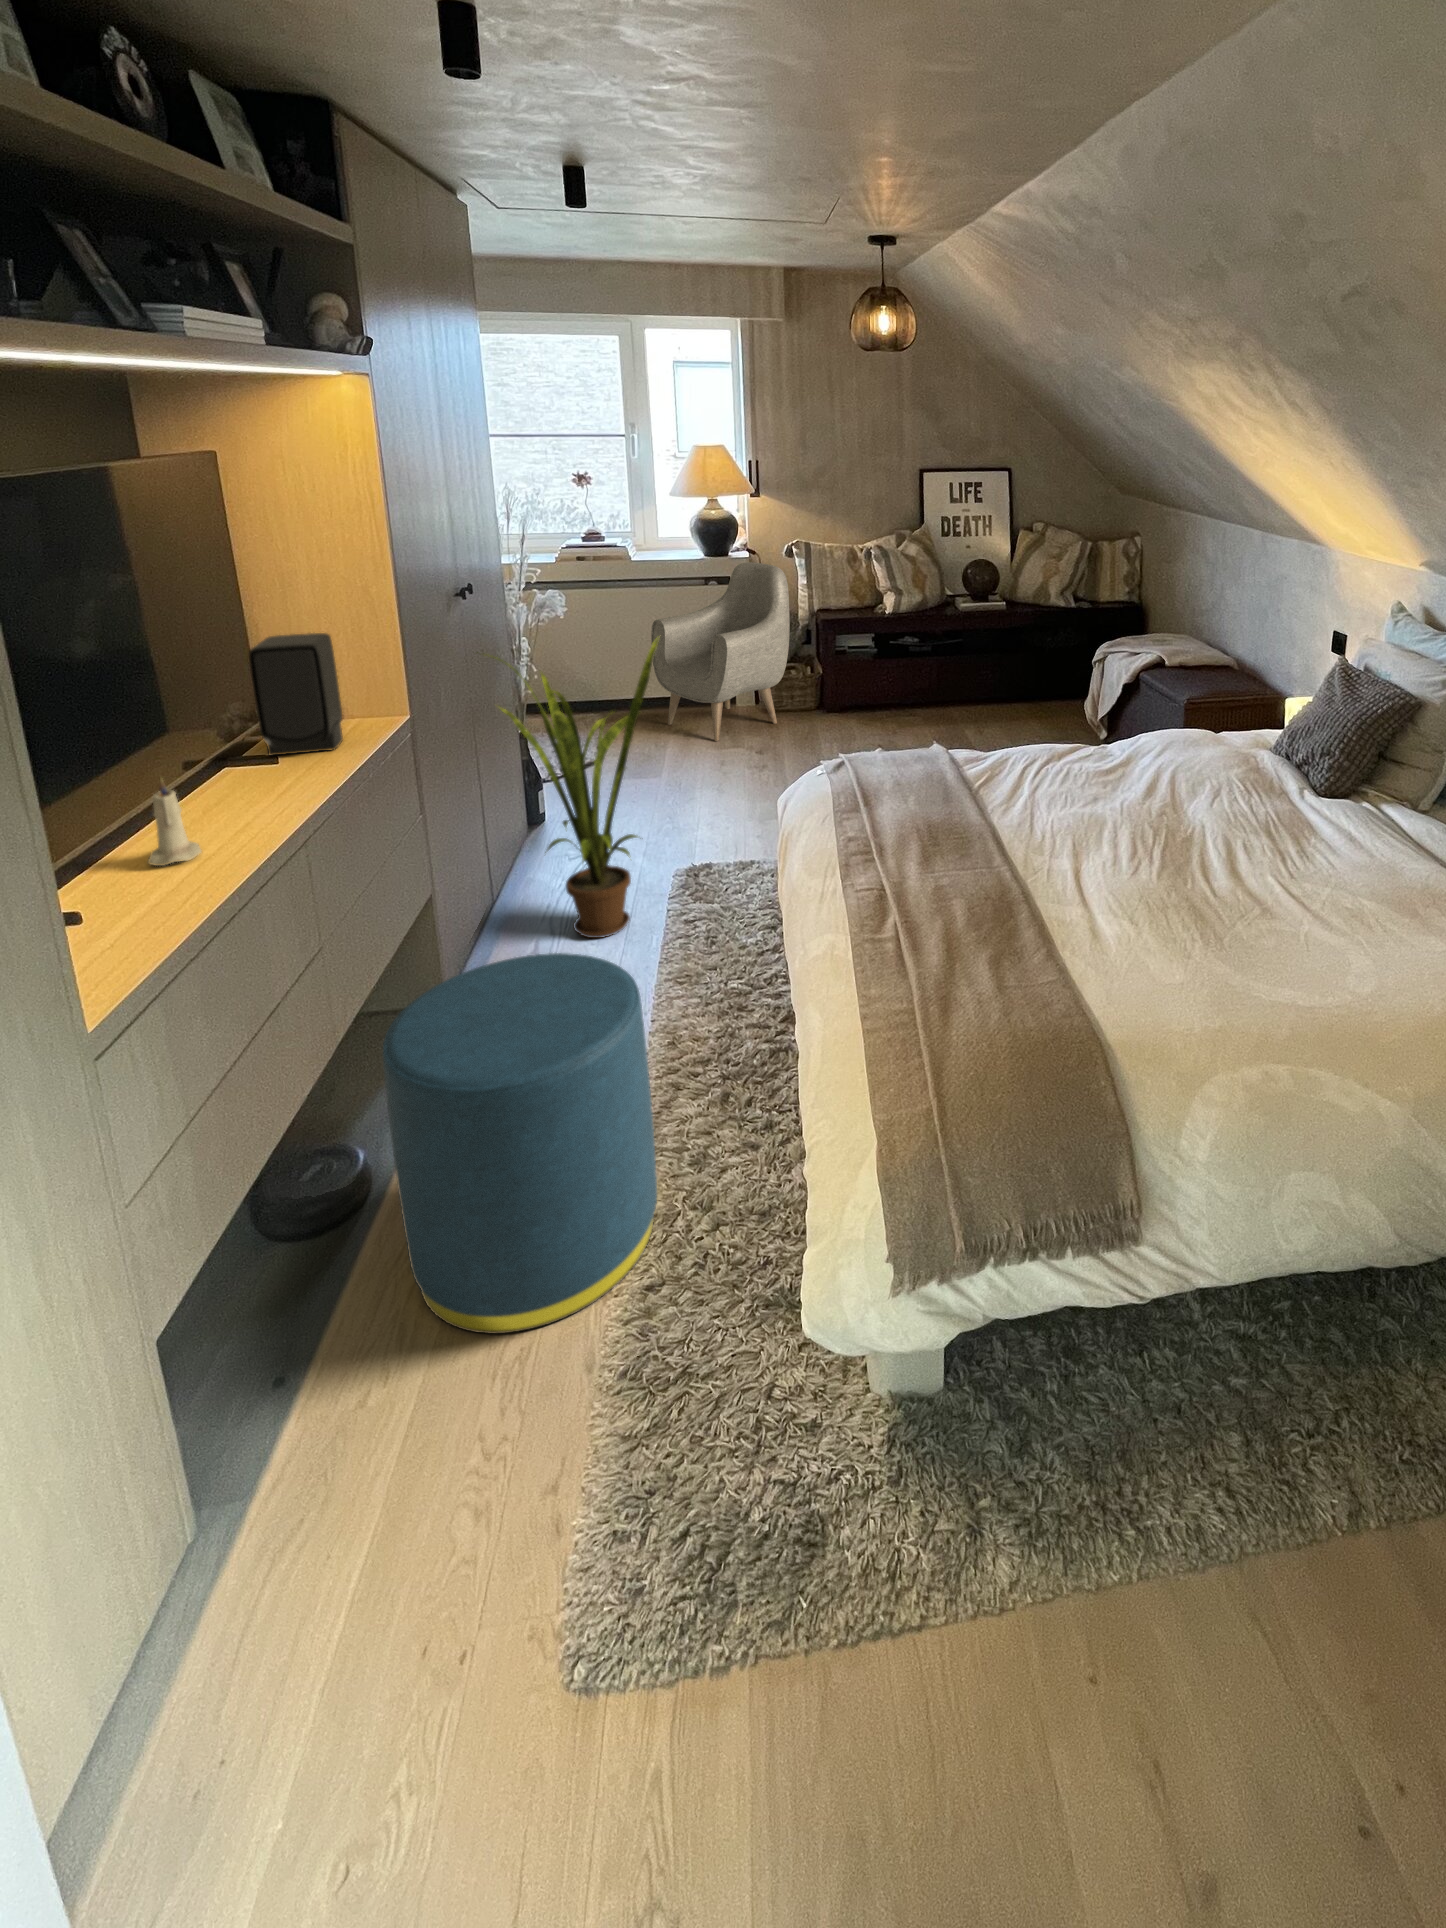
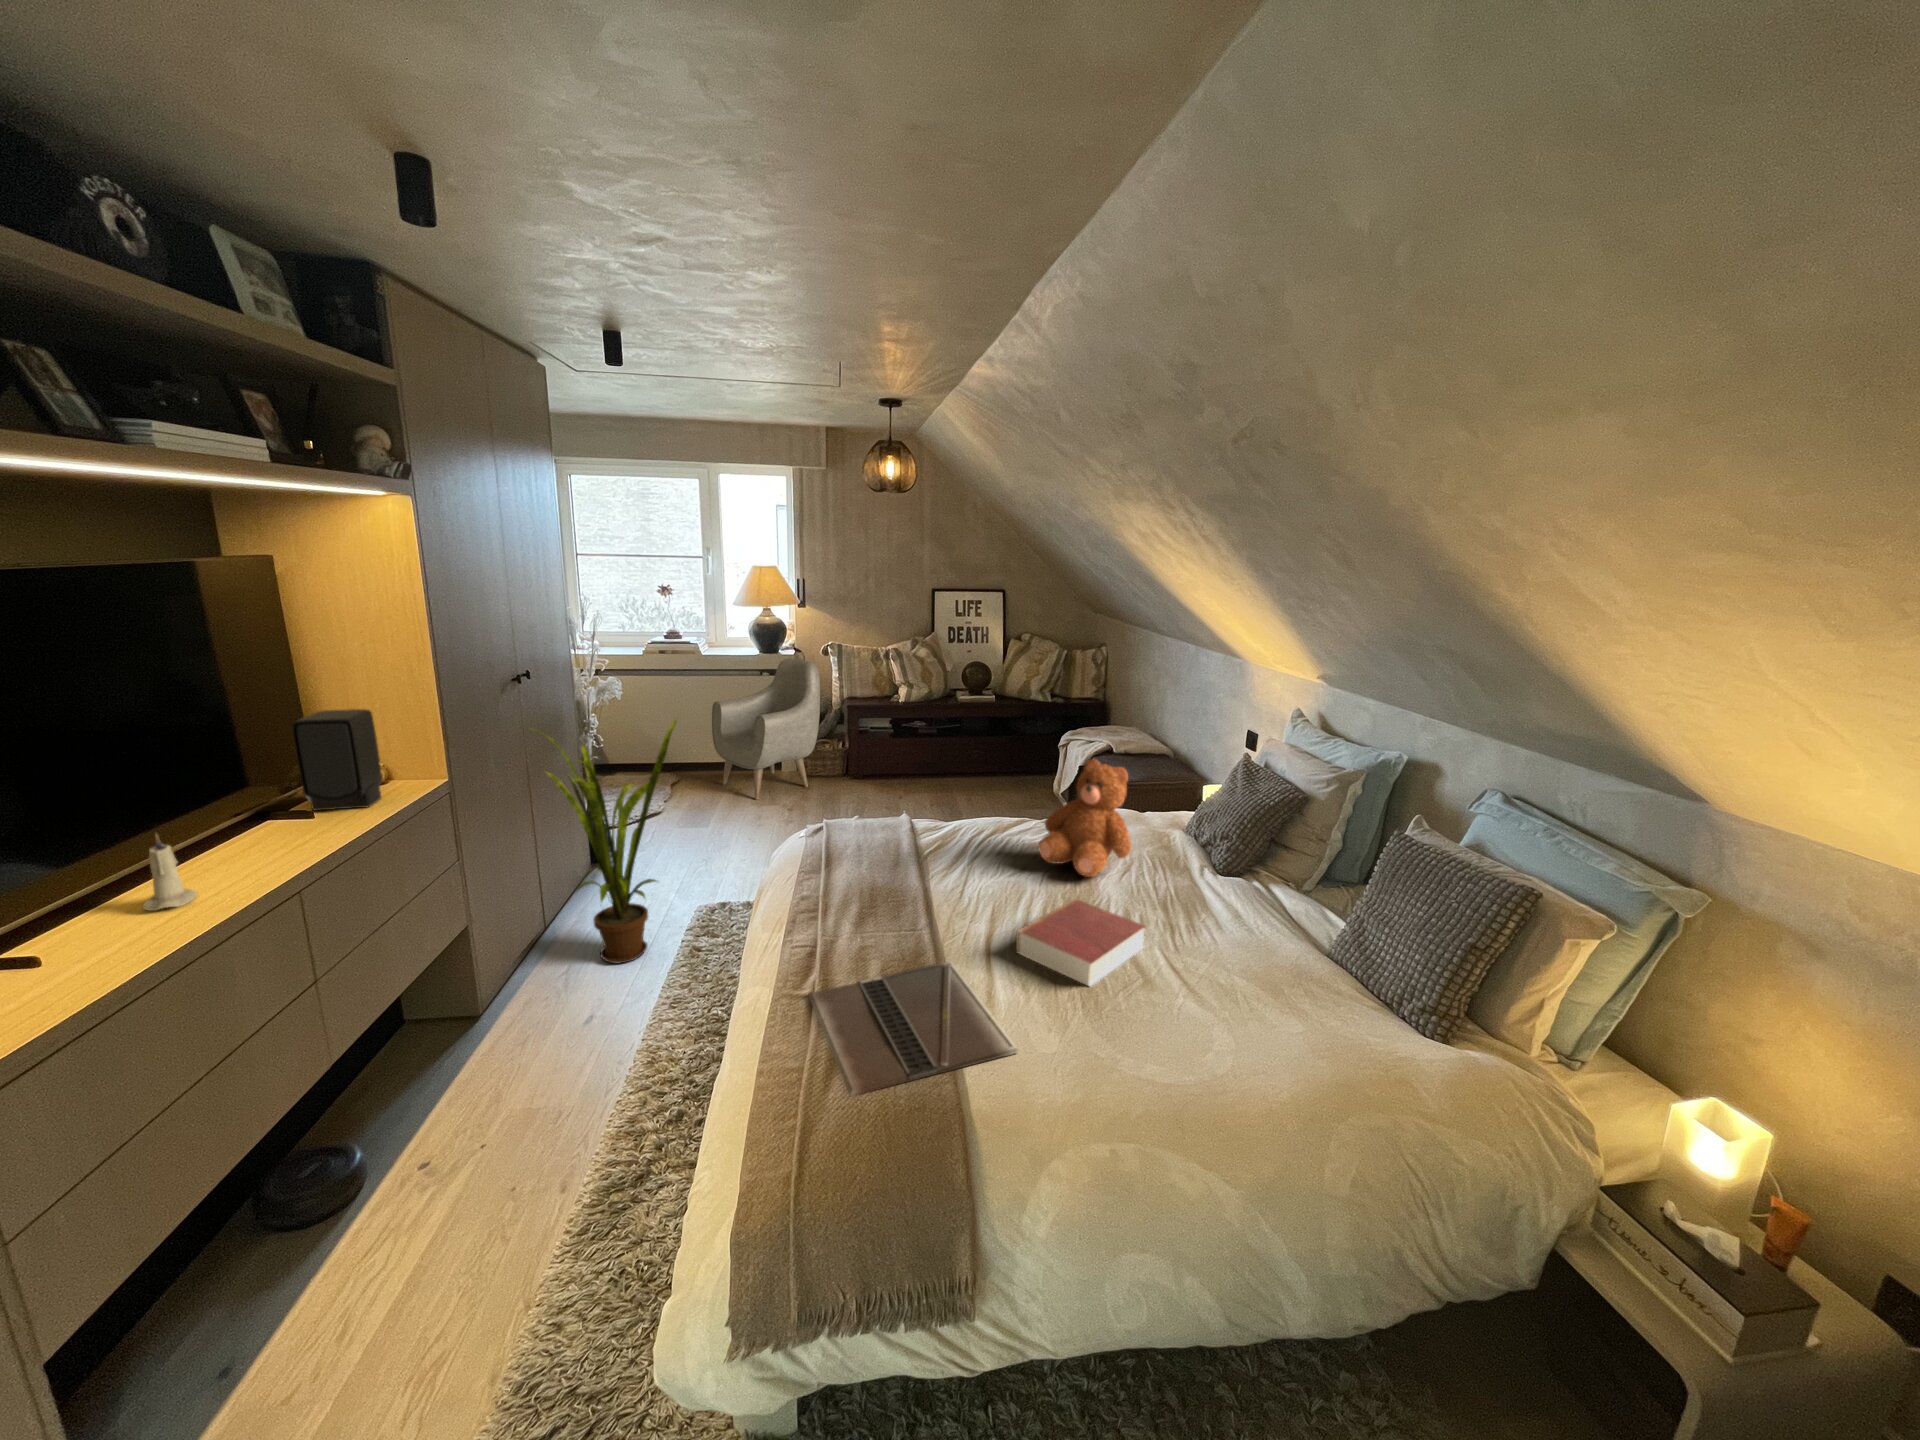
teddy bear: none [1115,667,1225,804] -> present [1039,760,1132,877]
book: none [1117,824,1261,915] -> present [1016,899,1145,986]
laptop: none [899,895,1149,1031] -> present [809,961,1018,1097]
ottoman: present [382,953,657,1334] -> none [333,992,597,1336]

